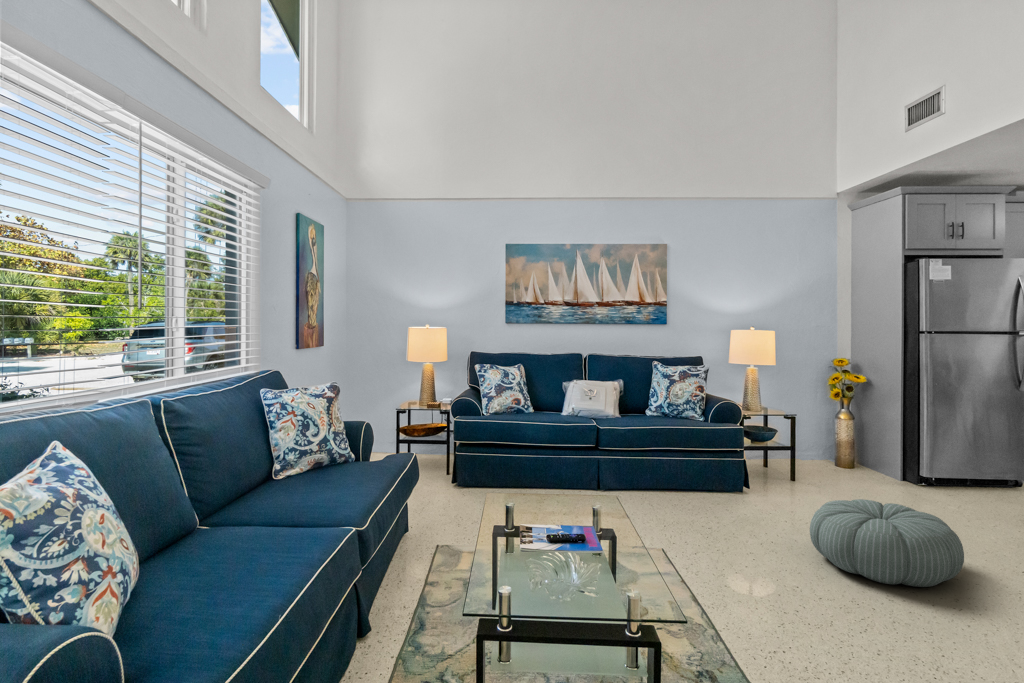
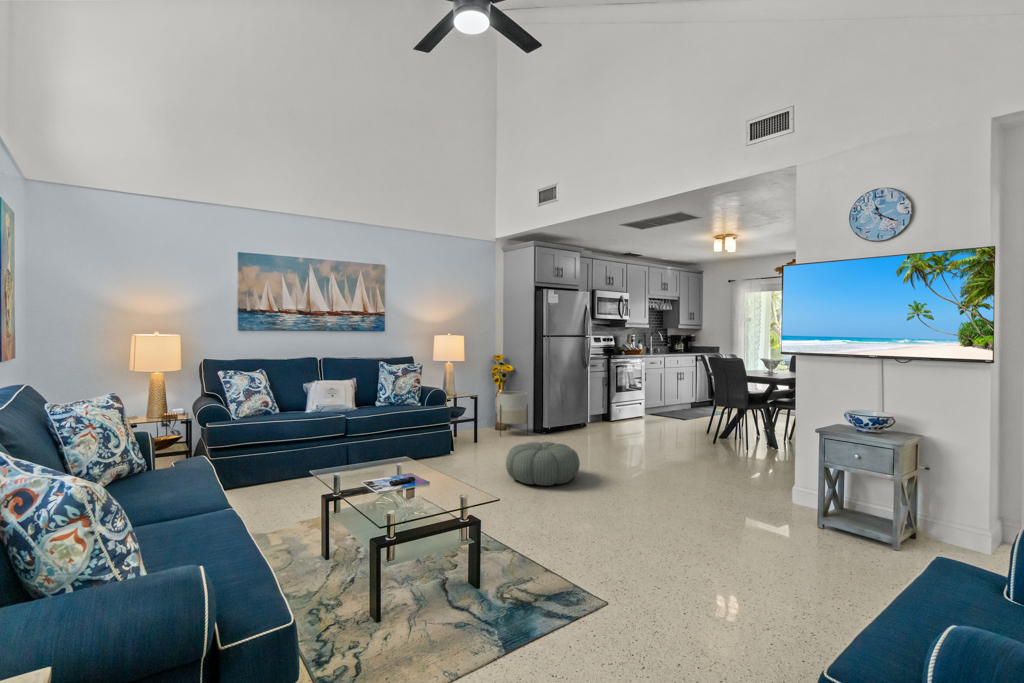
planter: none [833,412,888,483] -> present [497,391,528,436]

